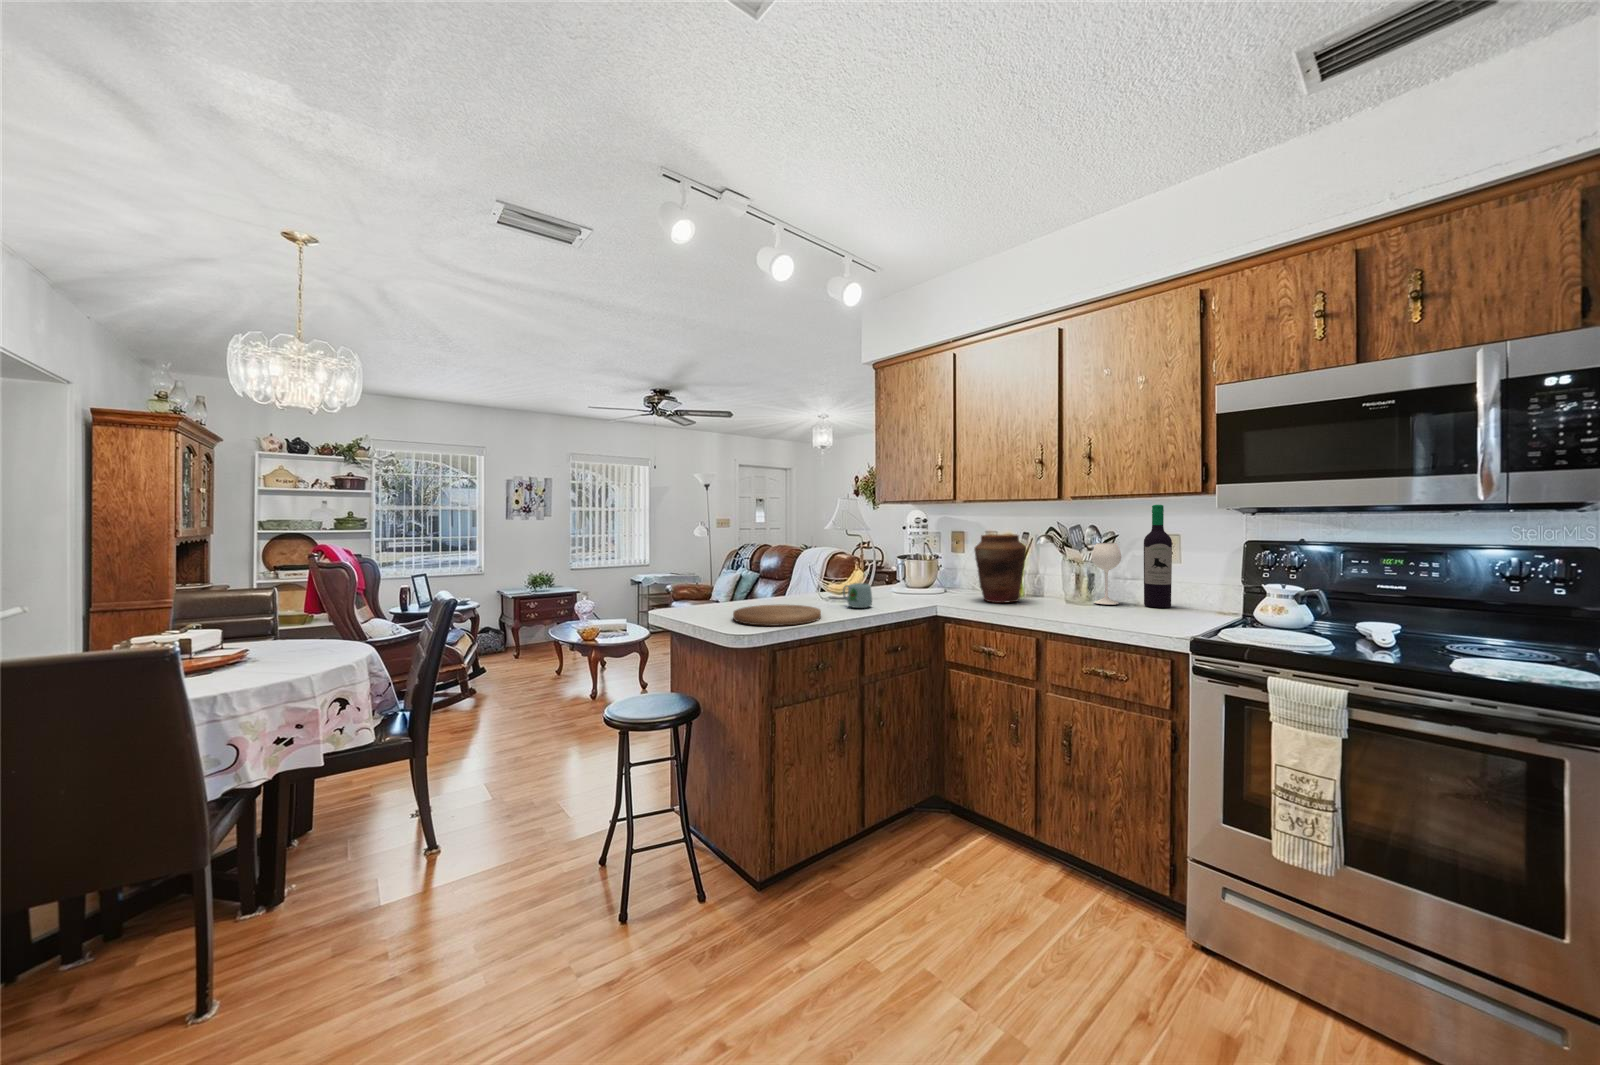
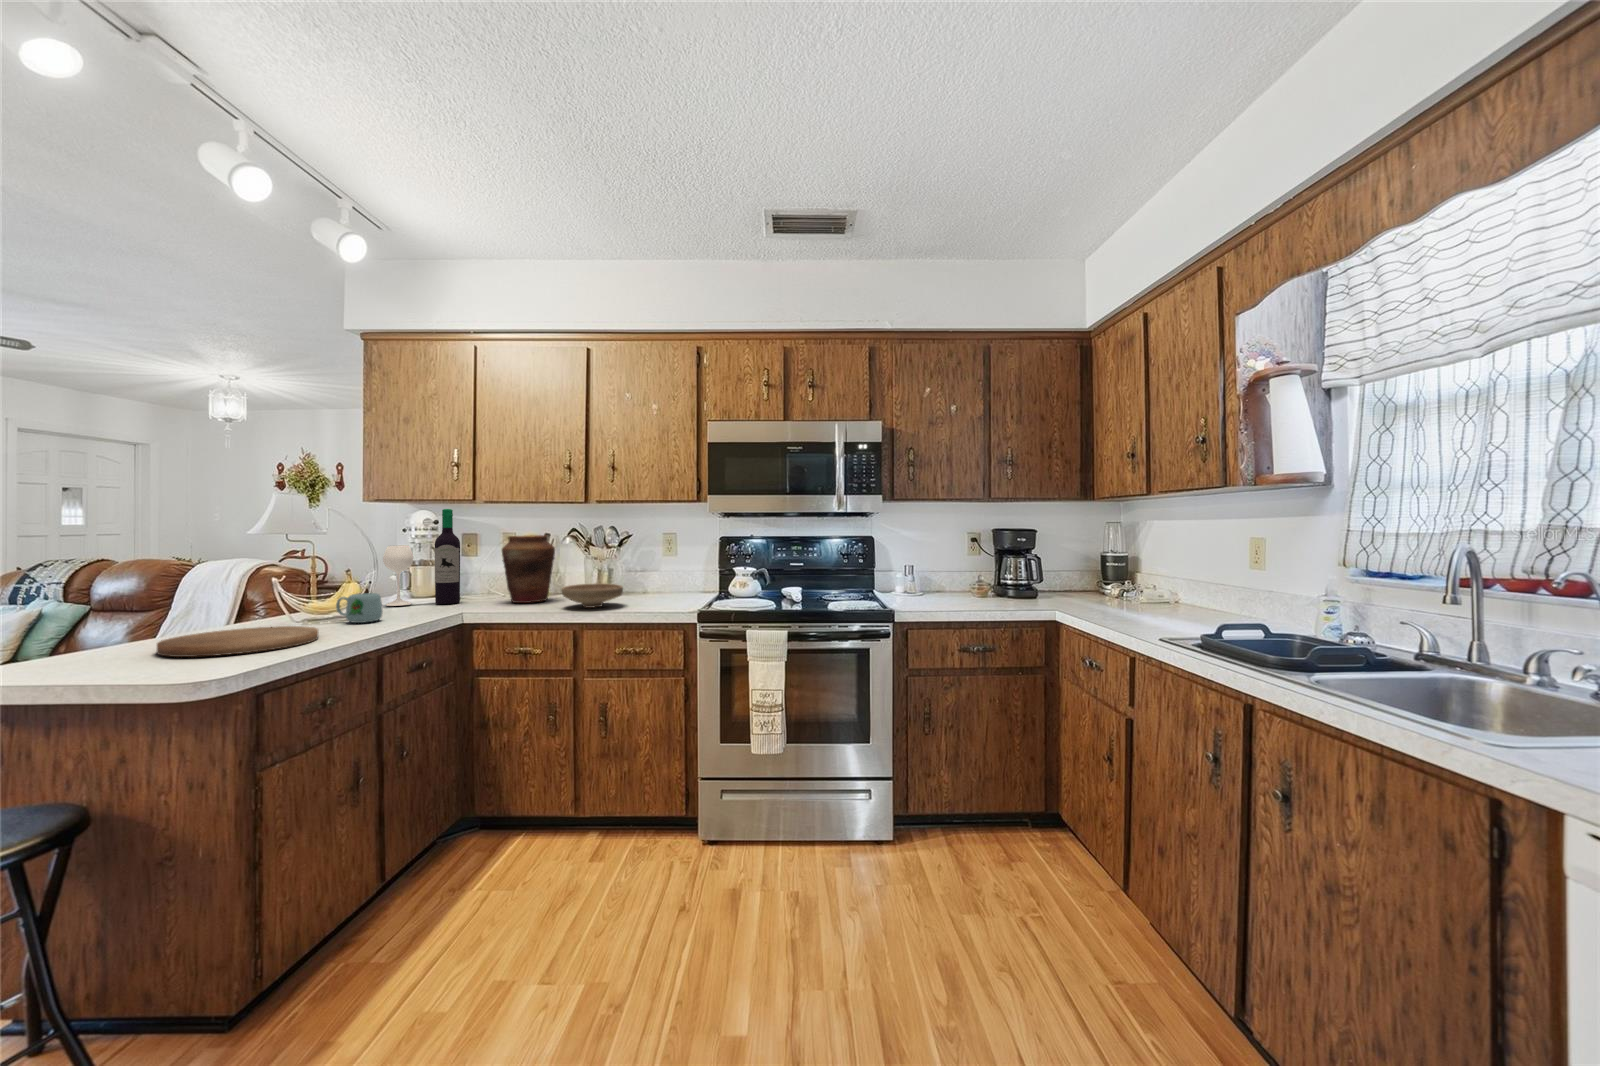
wine bottle: present [1092,505,1172,607] -> present [383,509,460,606]
bowl: none [1024,588,1095,616] -> present [561,583,623,608]

